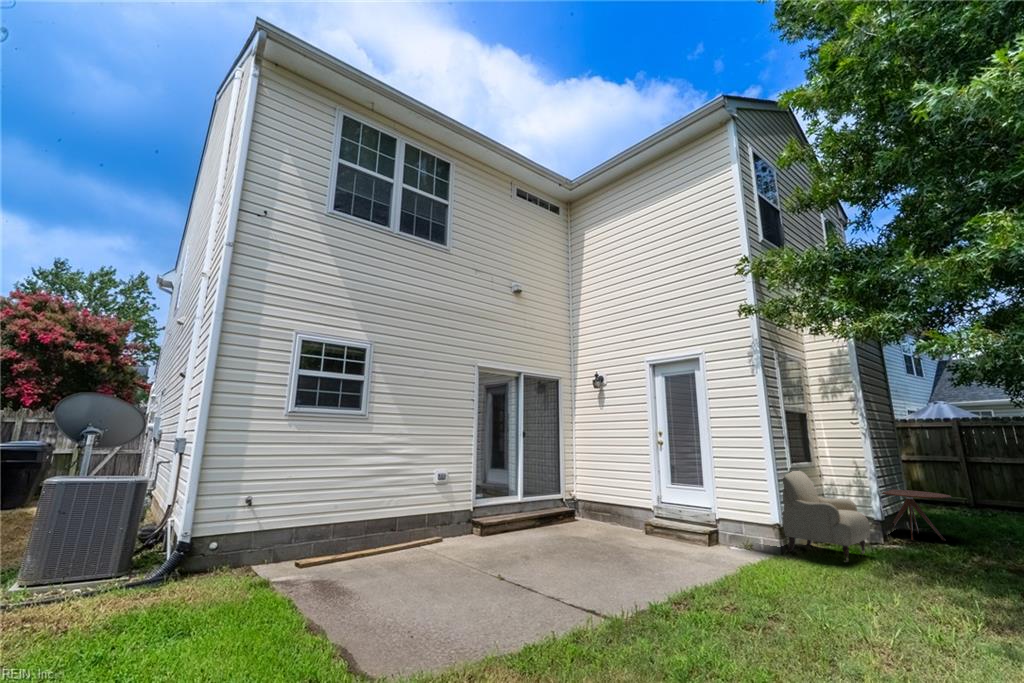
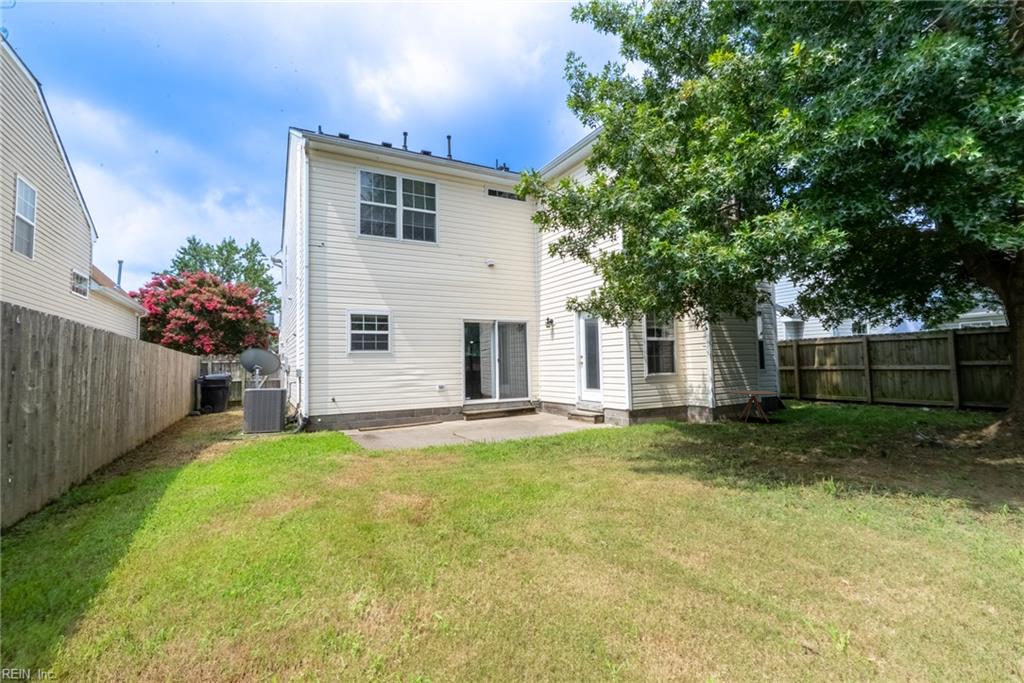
chair: present [782,471,870,562] -> none [632,378,689,430]

